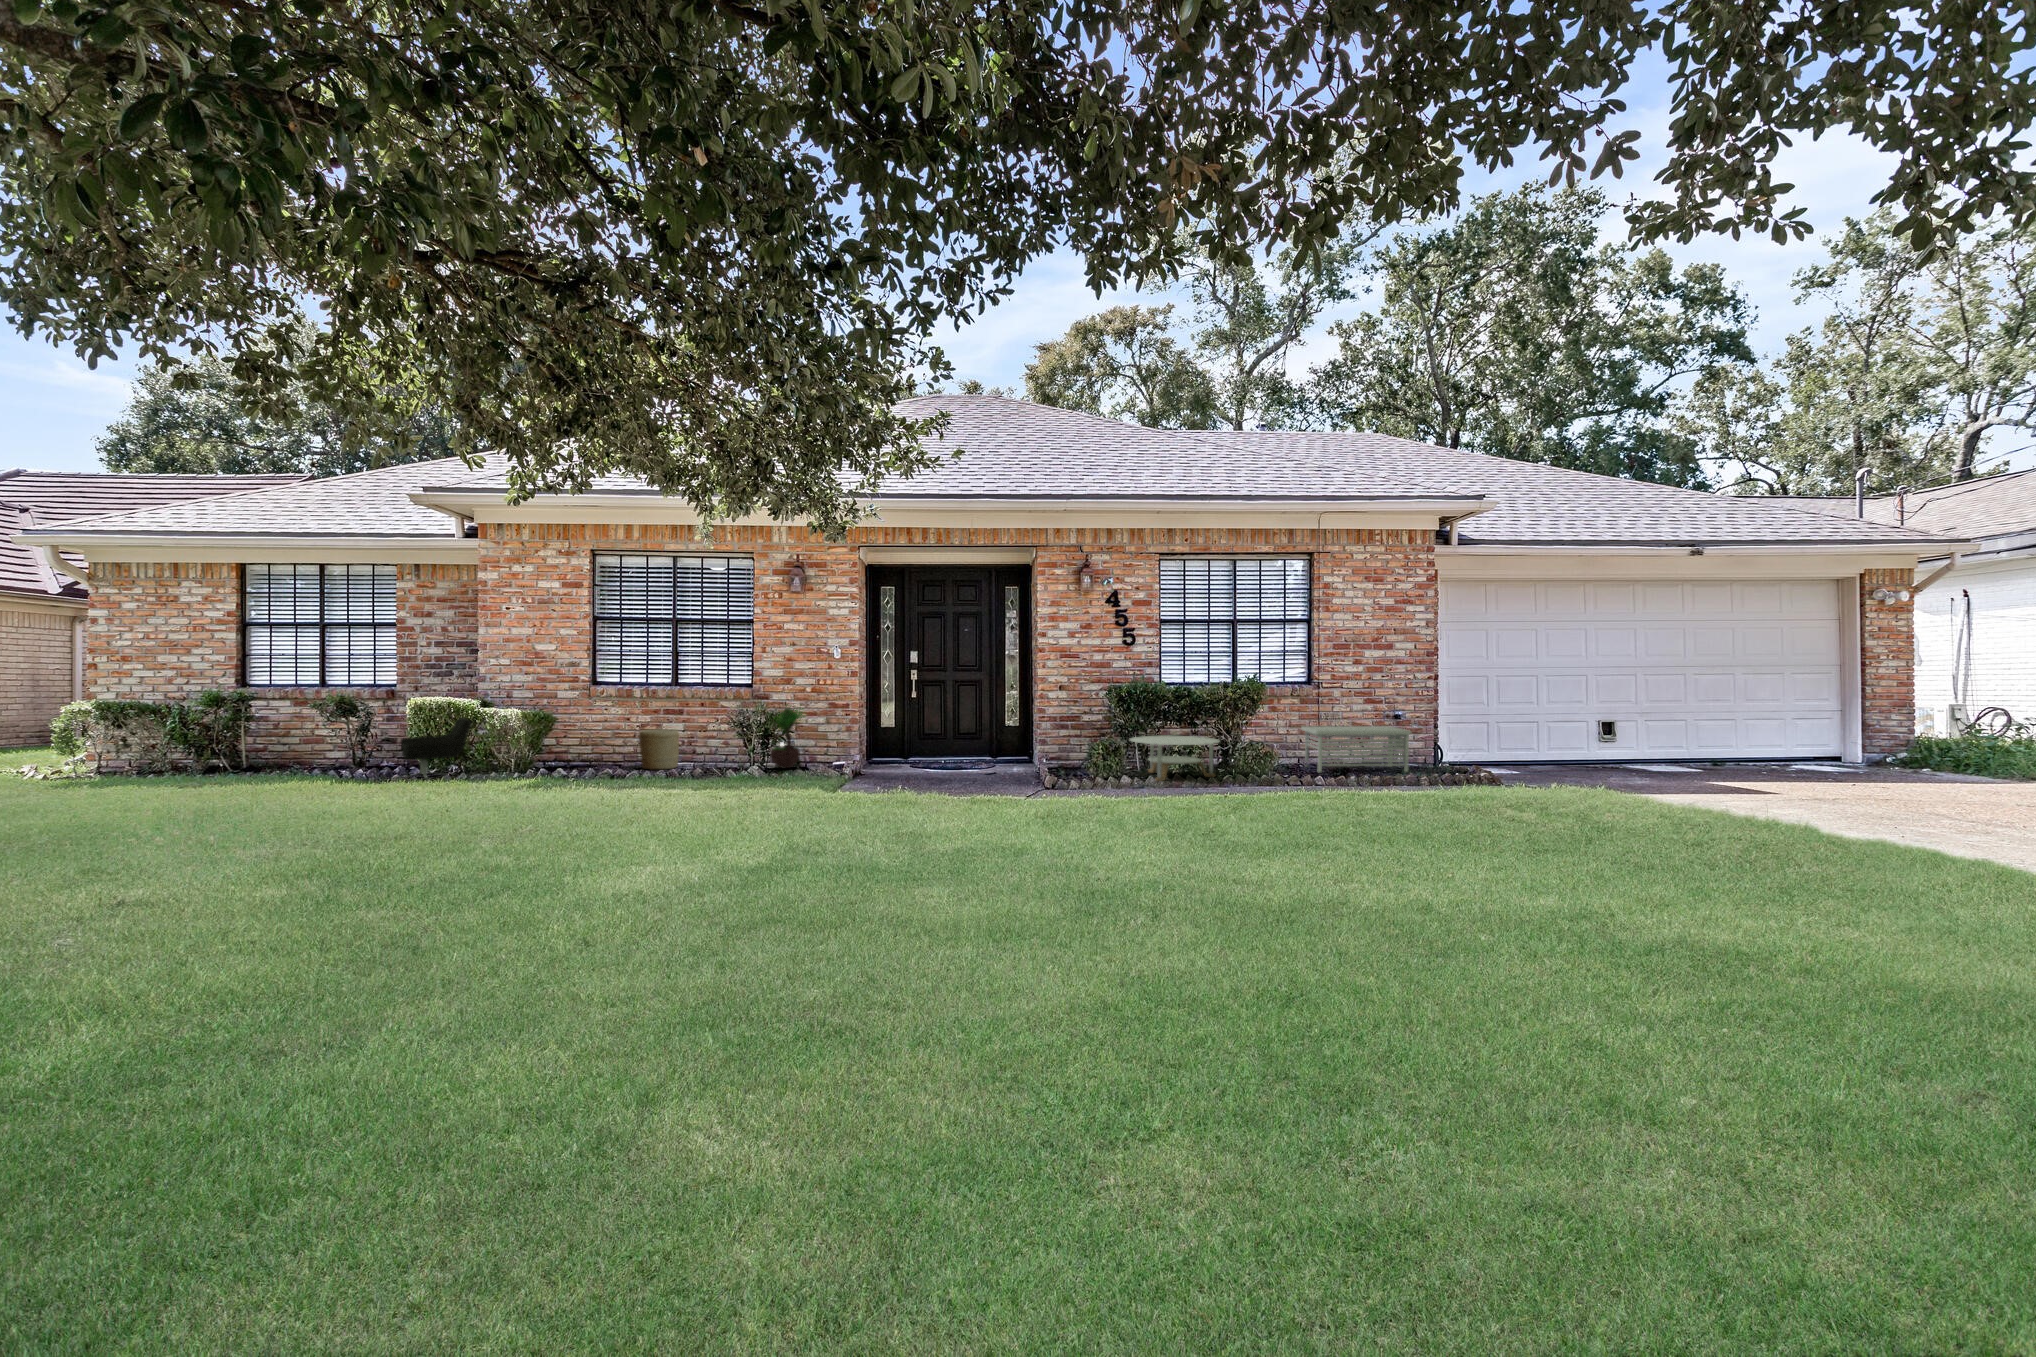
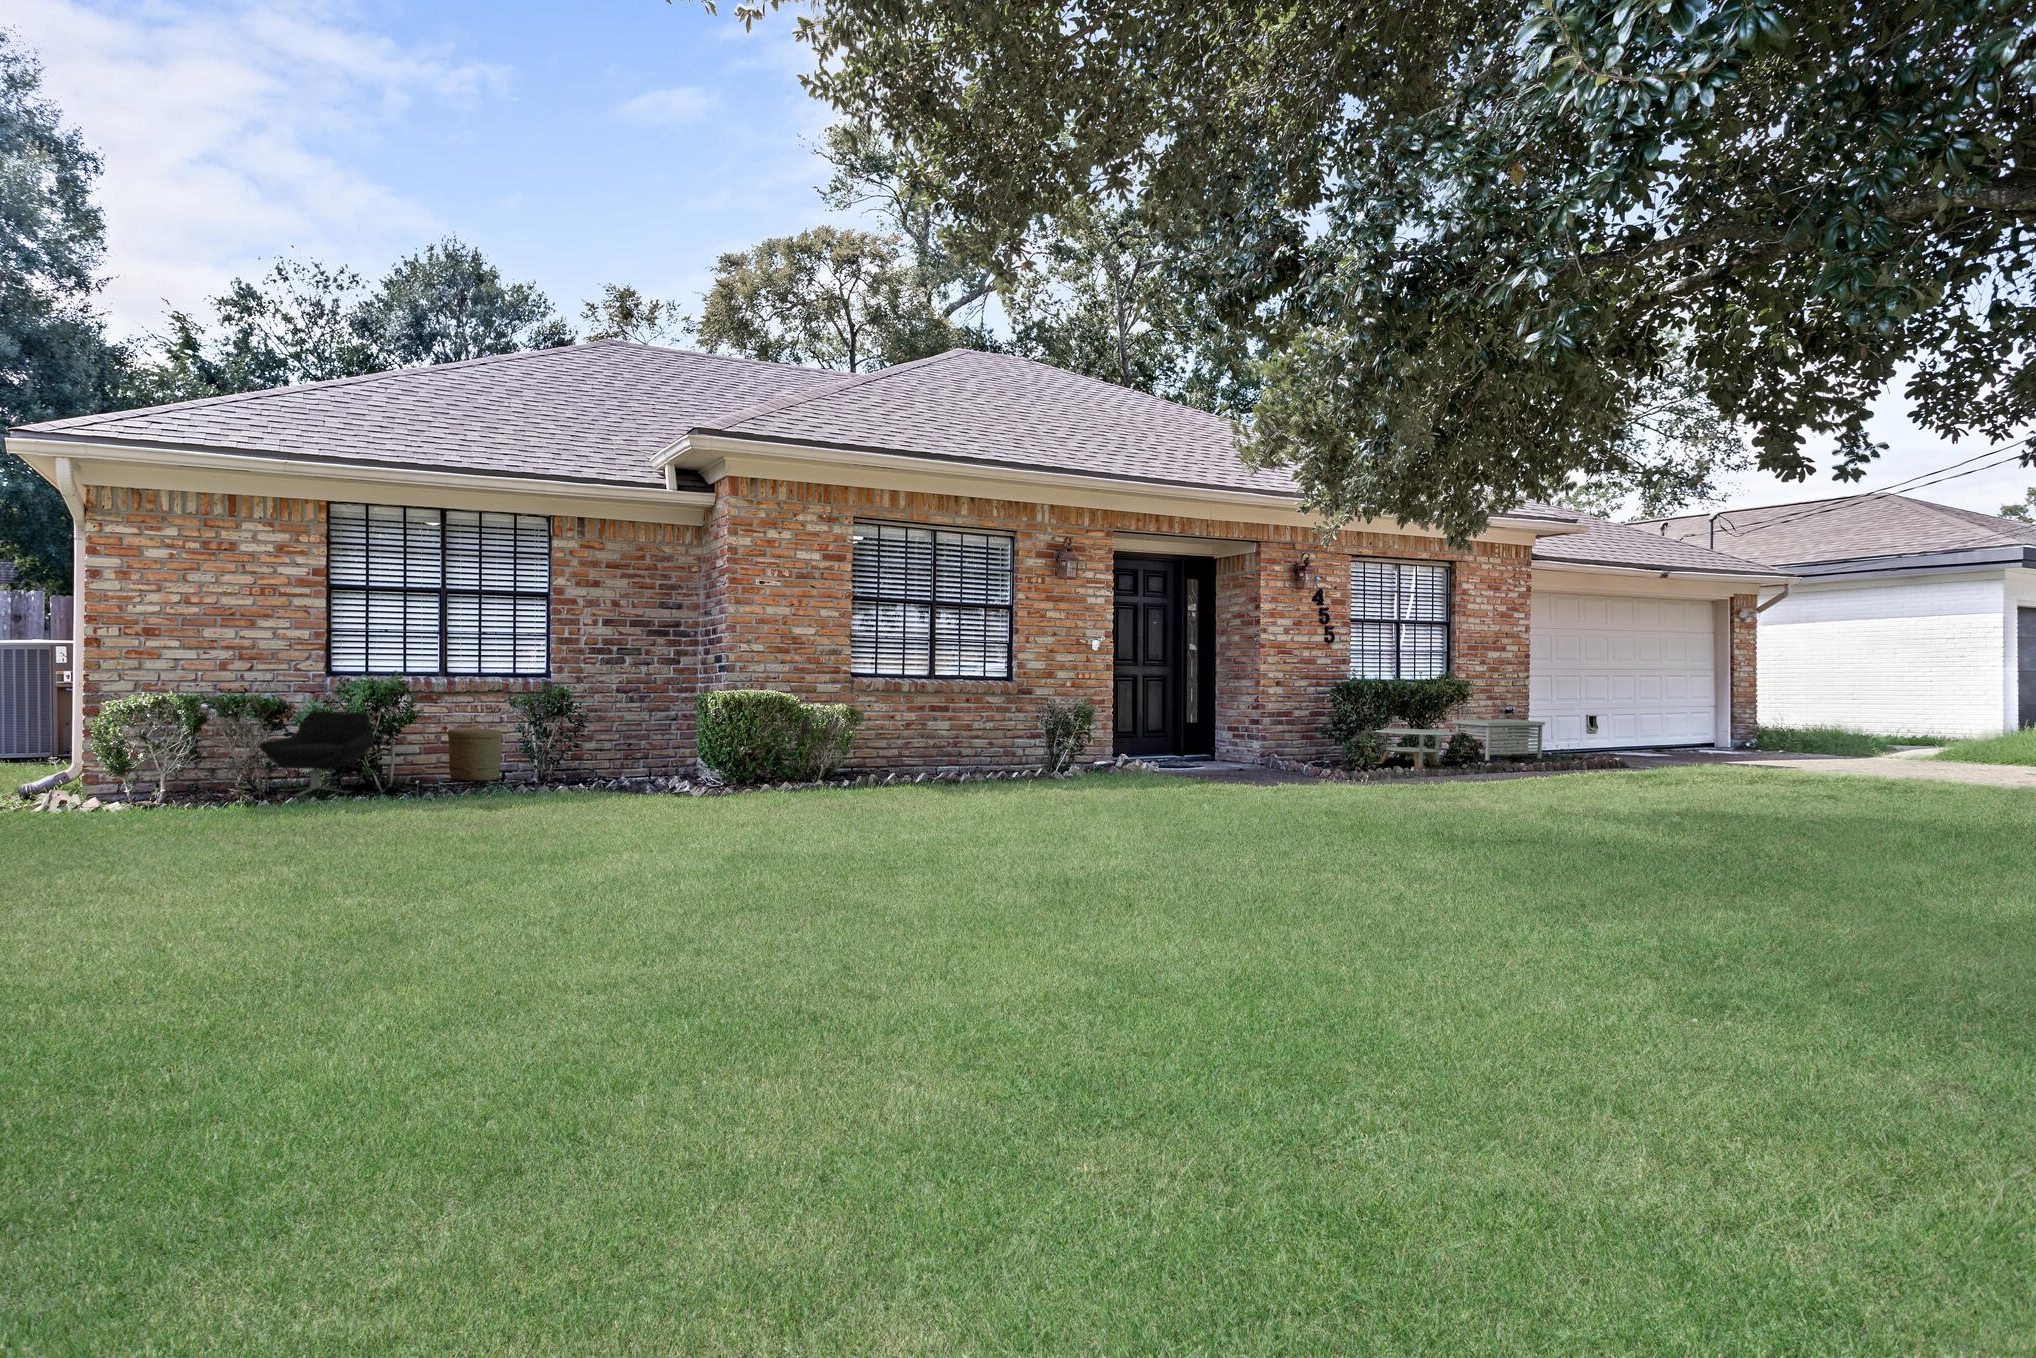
potted tree: present [770,706,803,768] -> none [1046,694,1090,769]
lounge chair: present [401,717,472,779] -> present [259,711,374,795]
woven basket: present [639,729,679,770] -> present [448,729,502,781]

